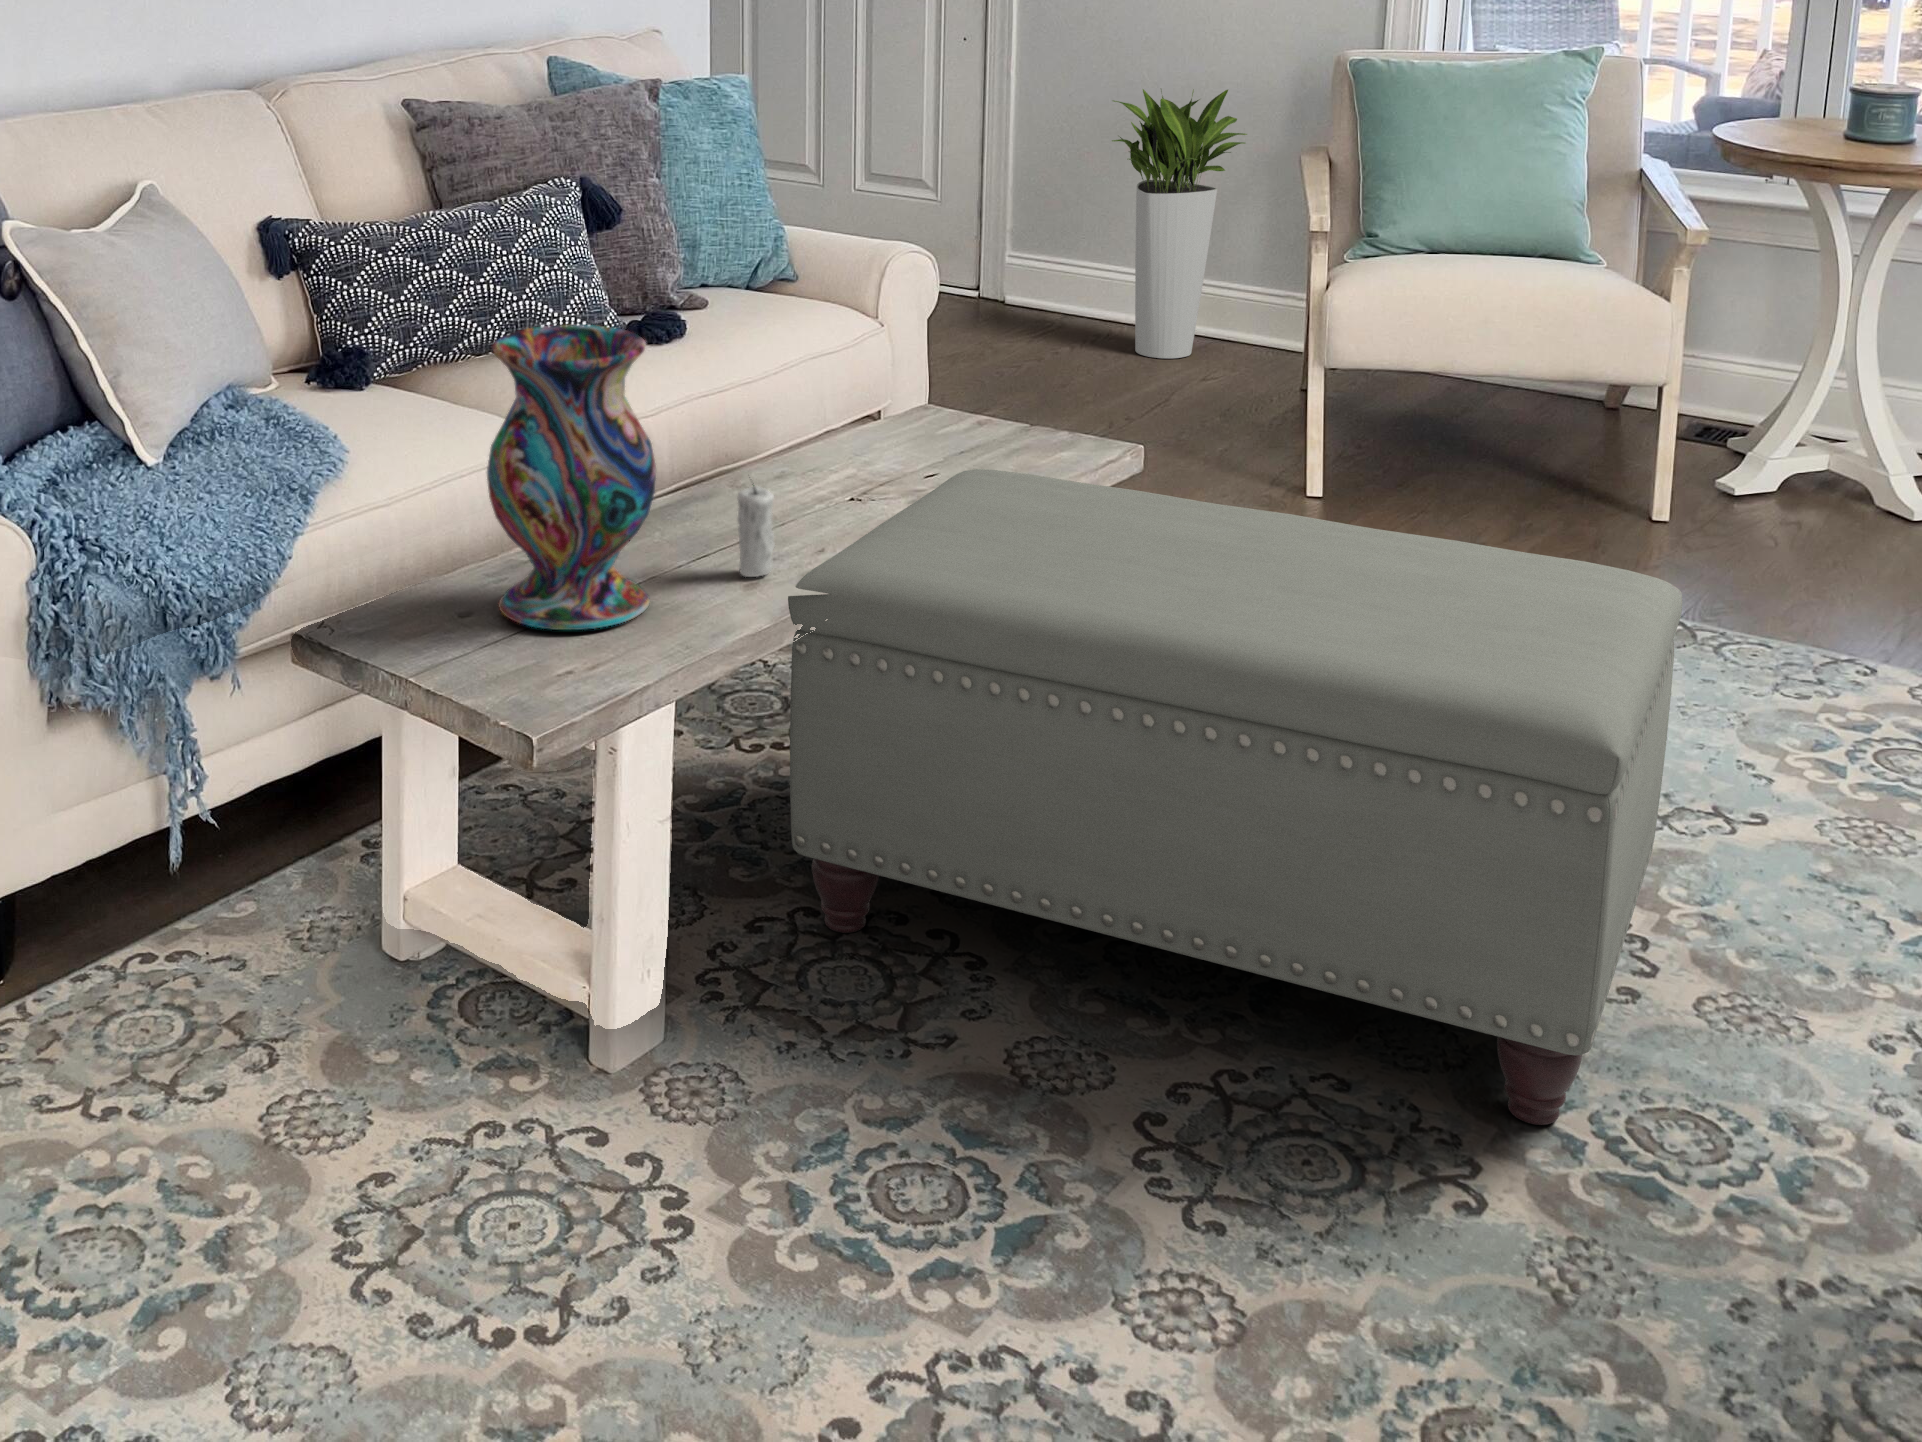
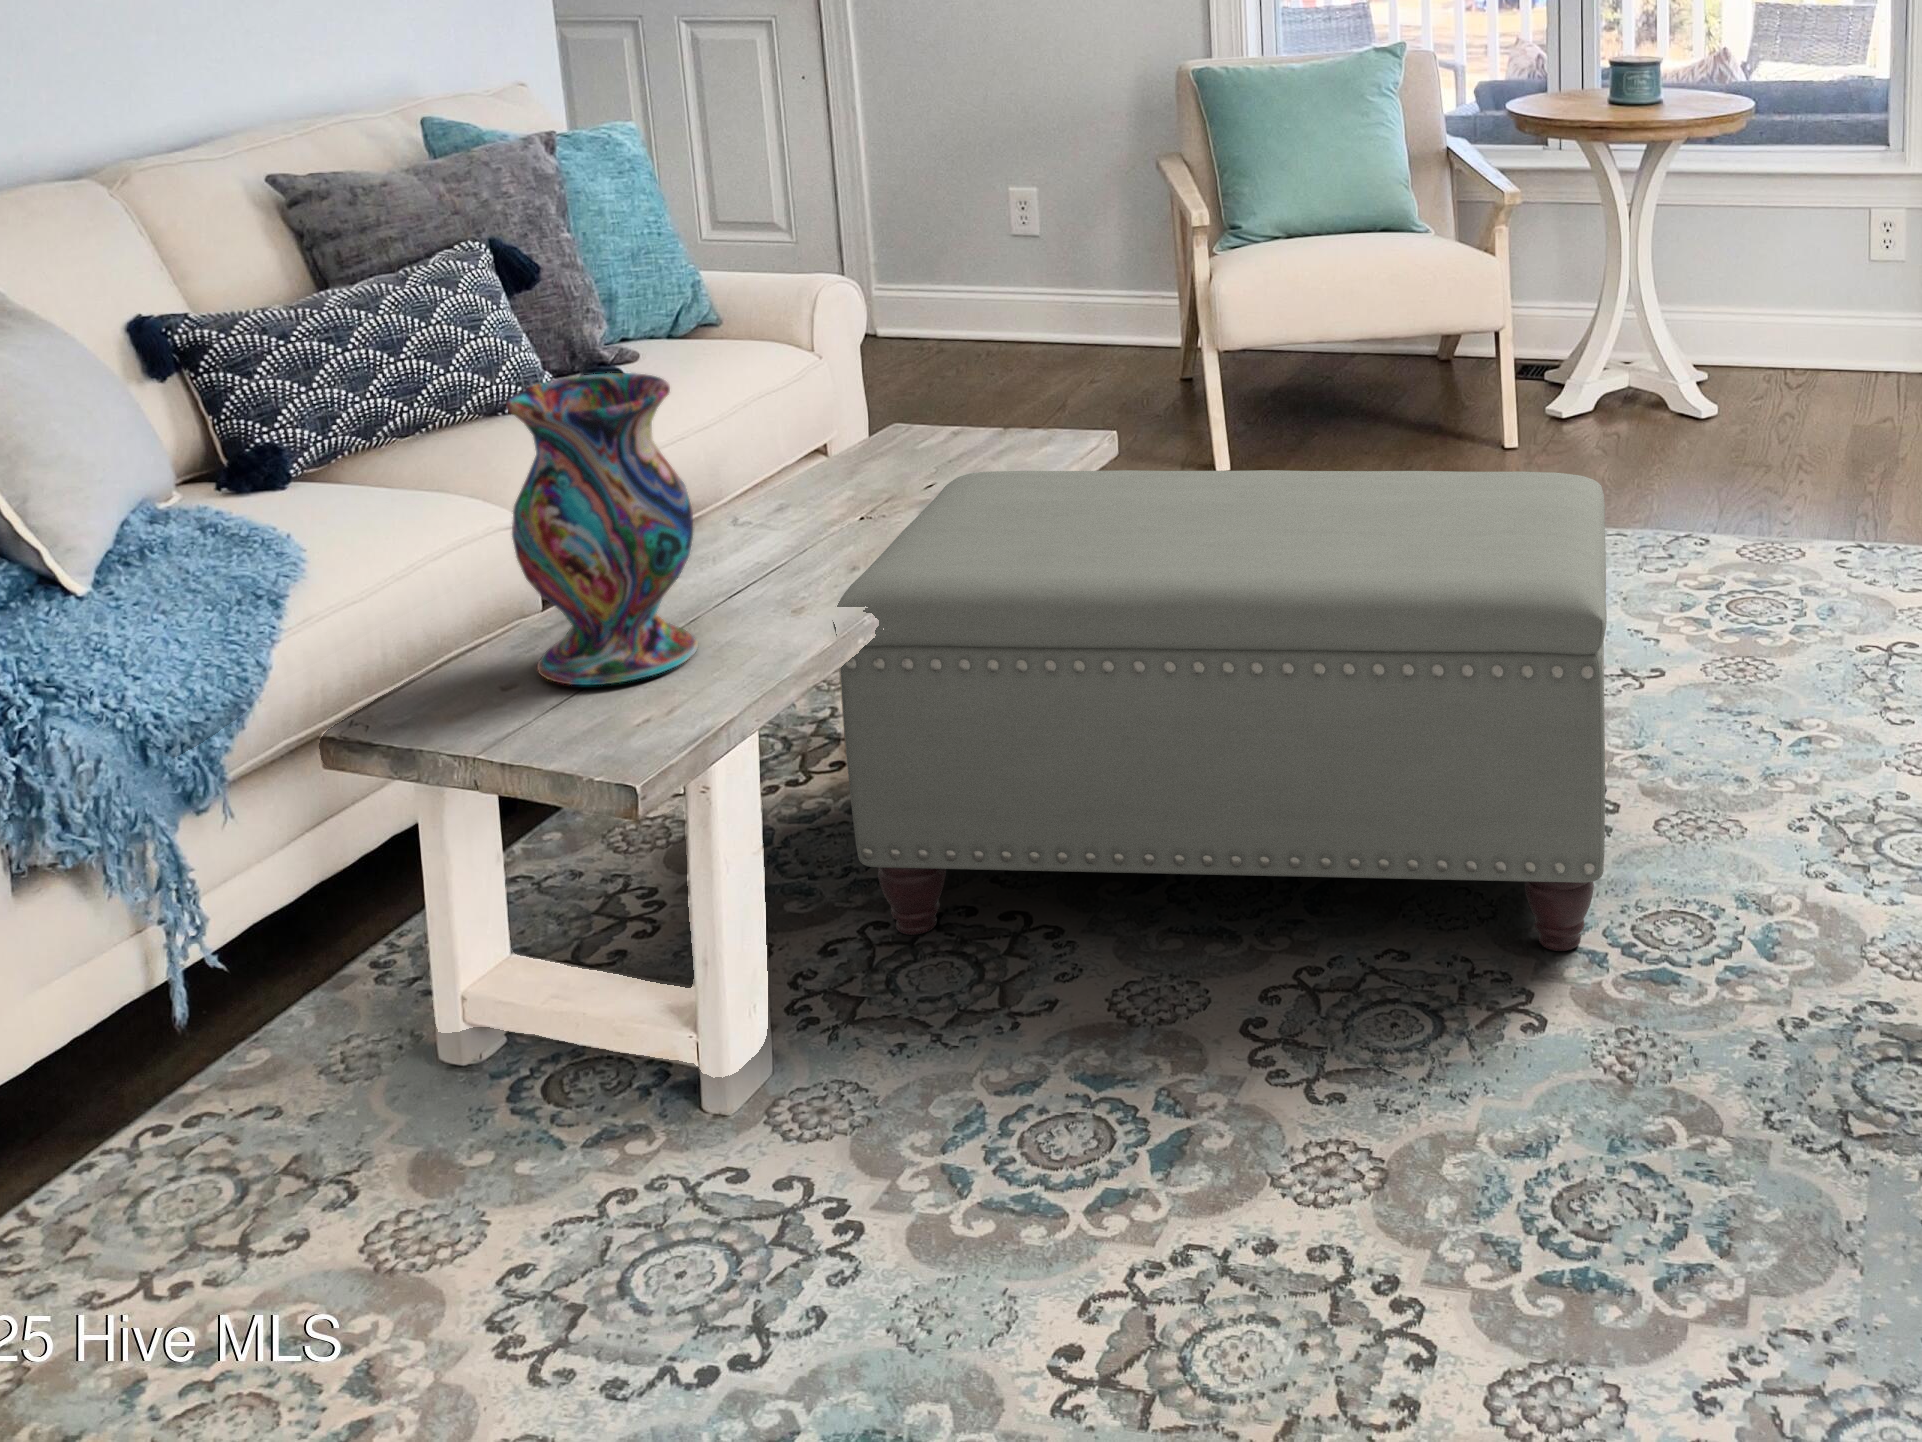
planter: present [1112,89,1247,358] -> none [968,103,1102,367]
candle: present [737,484,775,577] -> none [768,501,810,604]

